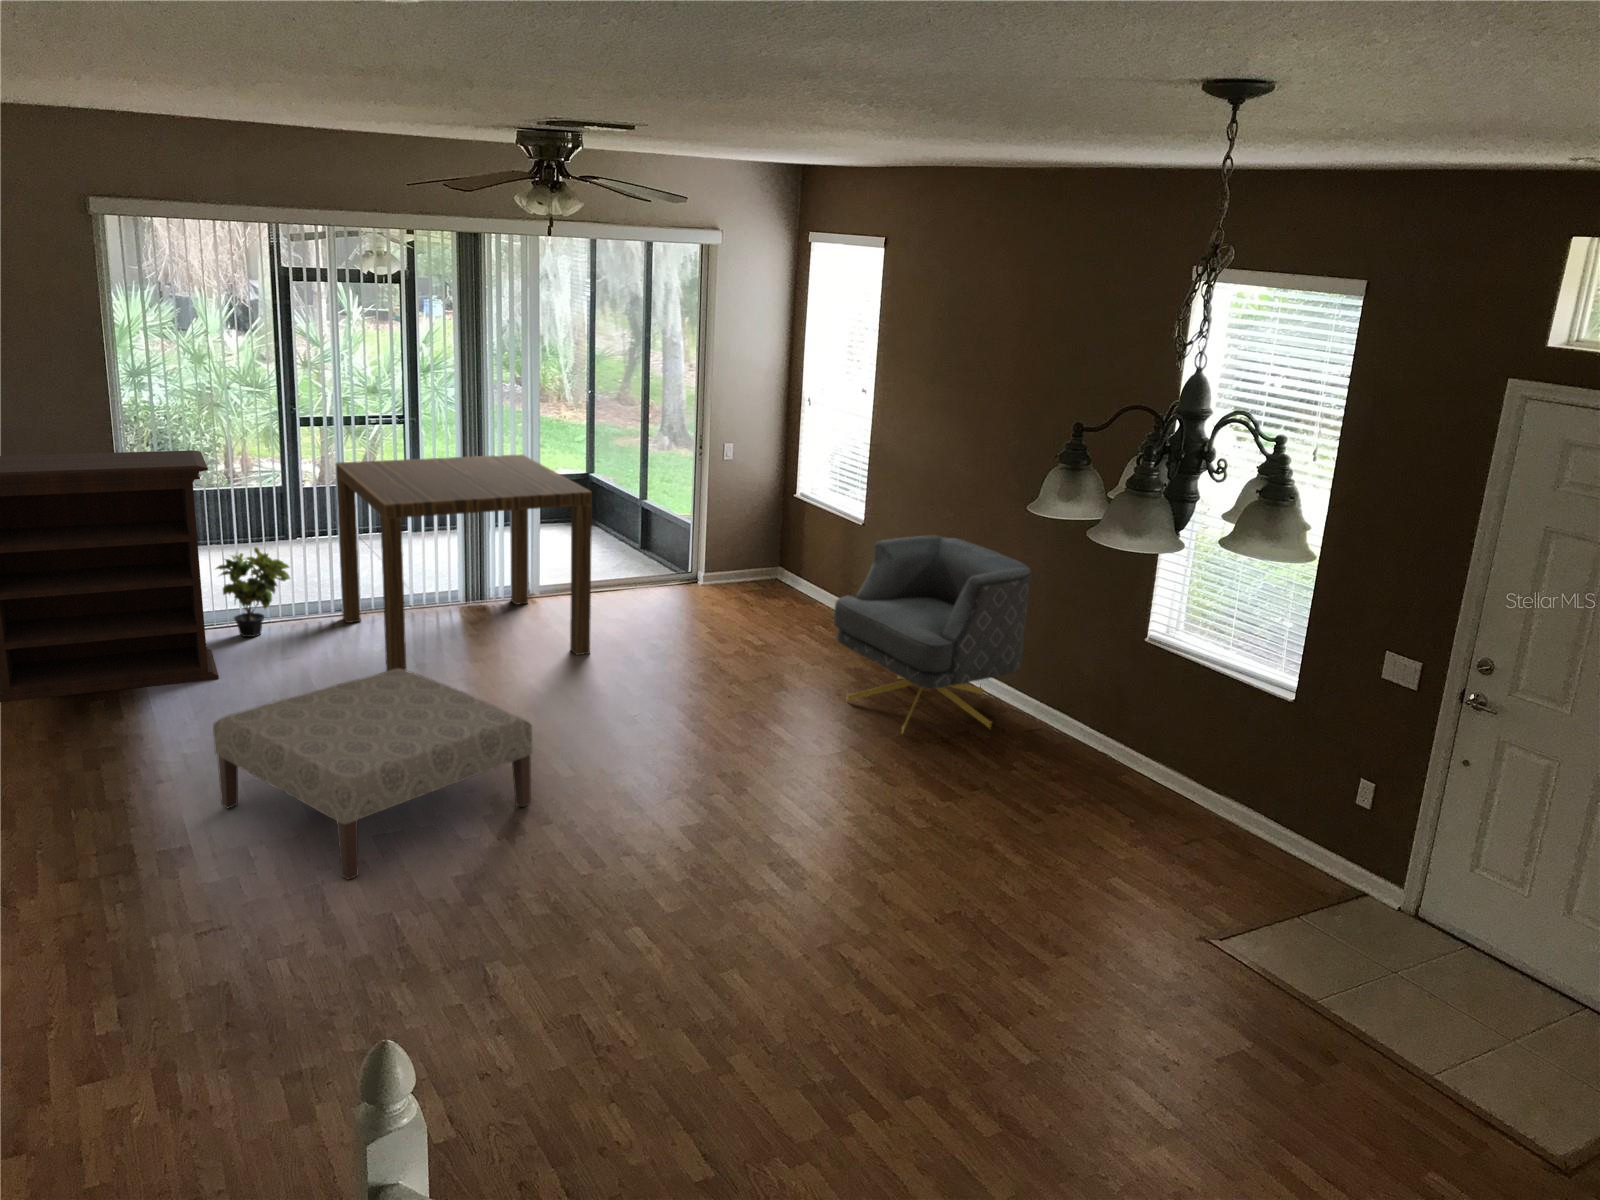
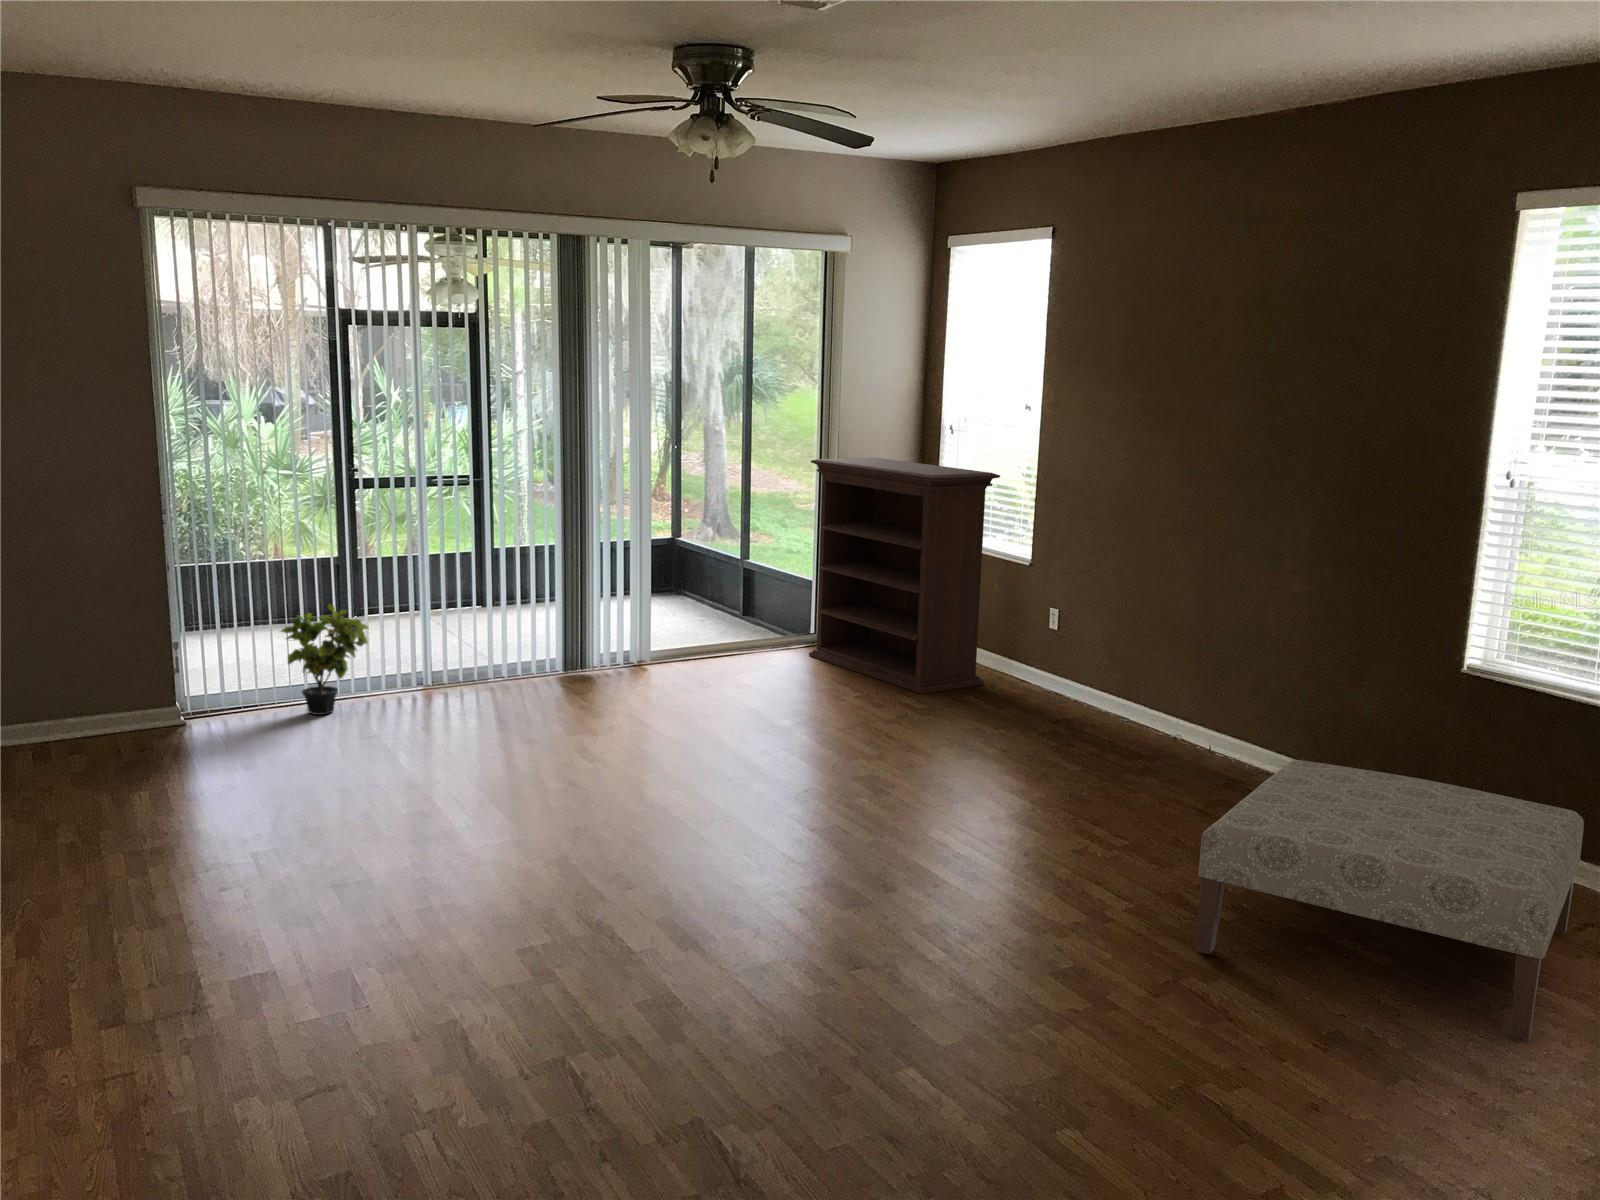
bookshelf: present [0,450,219,703] -> present [809,458,1000,694]
dining table: present [336,454,592,671] -> none [421,494,742,752]
armchair: present [834,536,1032,733] -> none [1048,555,1296,785]
ottoman: present [213,669,532,879] -> present [1195,760,1584,1041]

